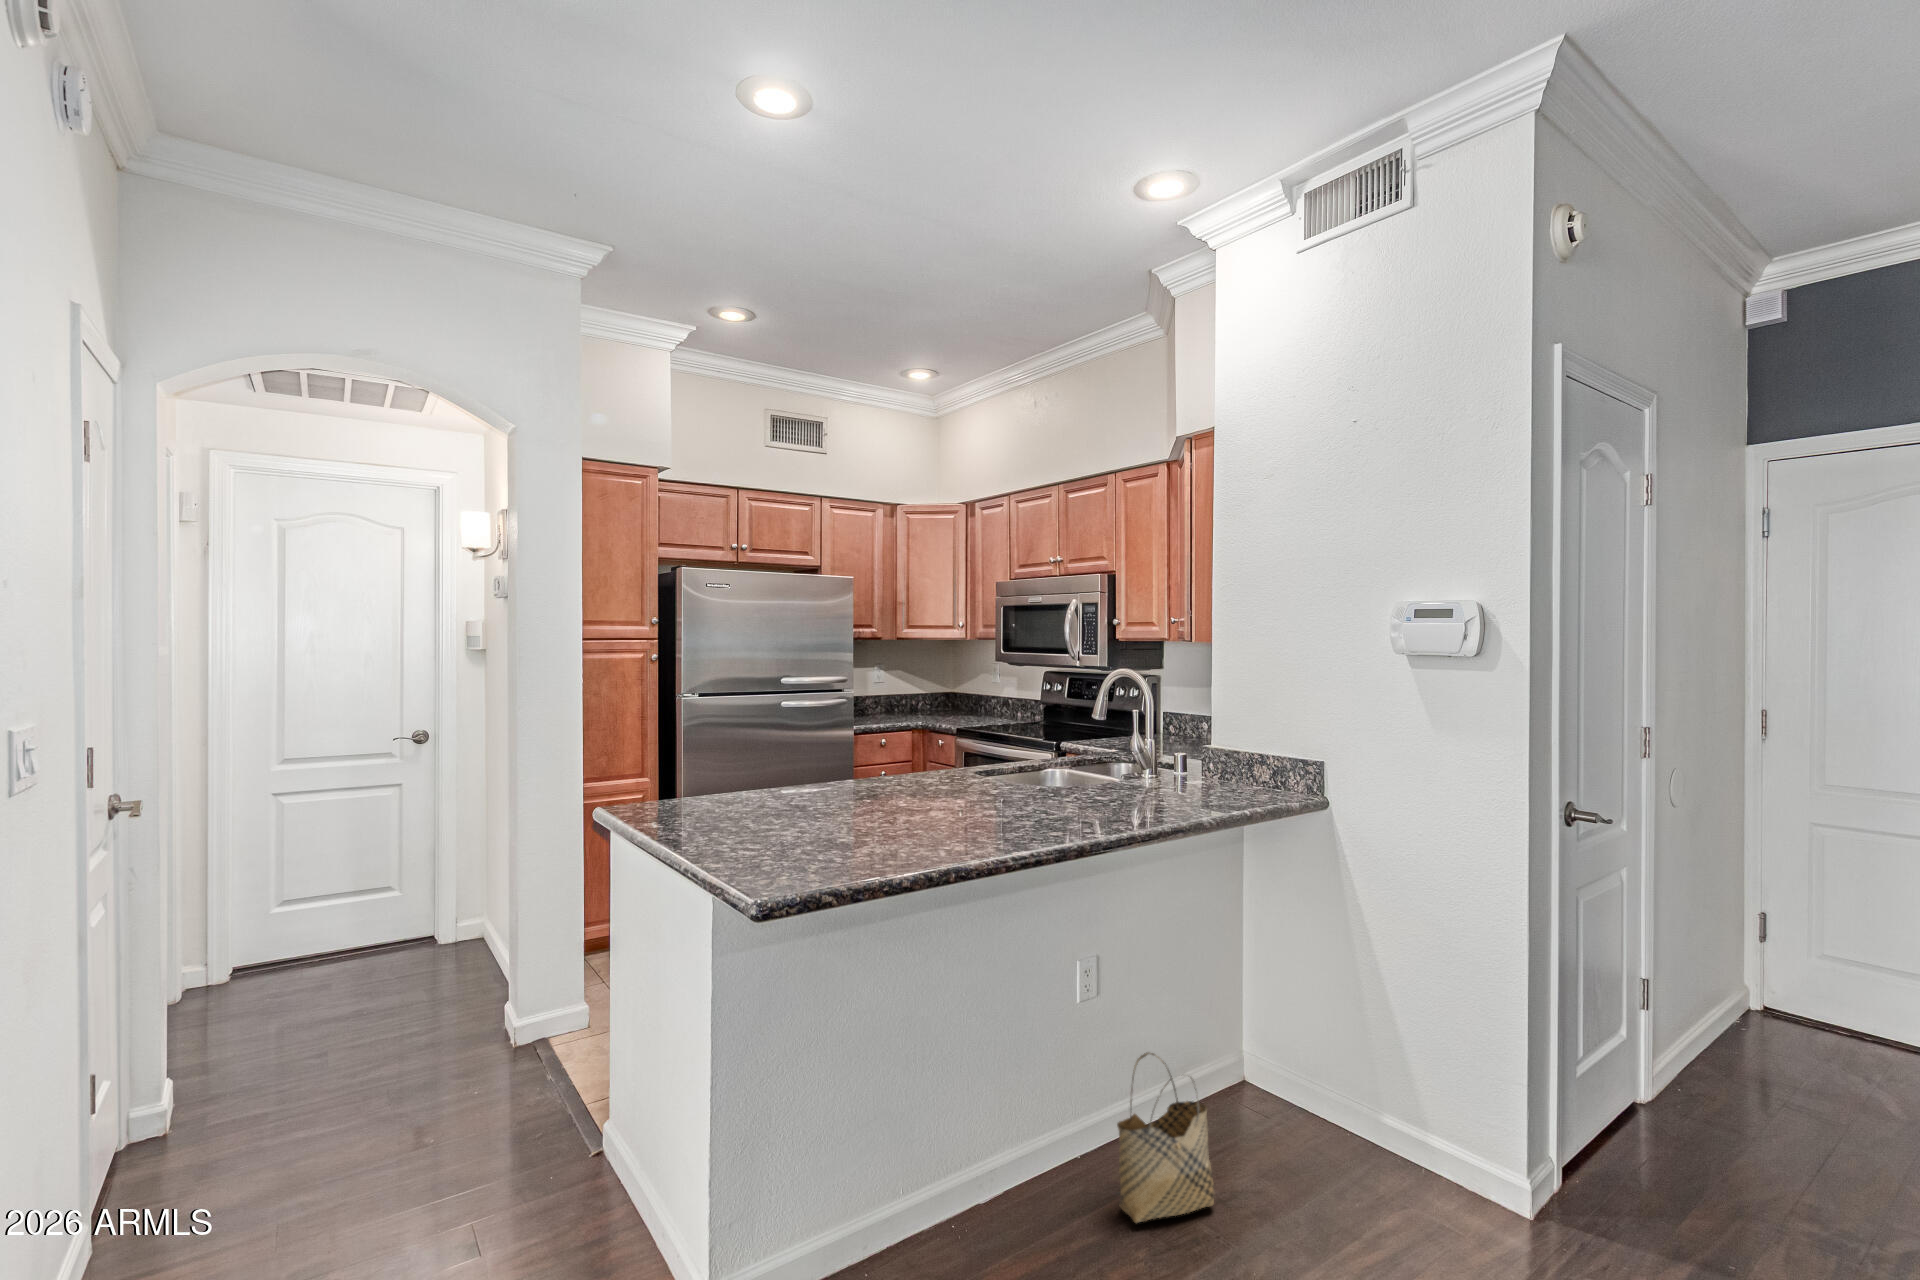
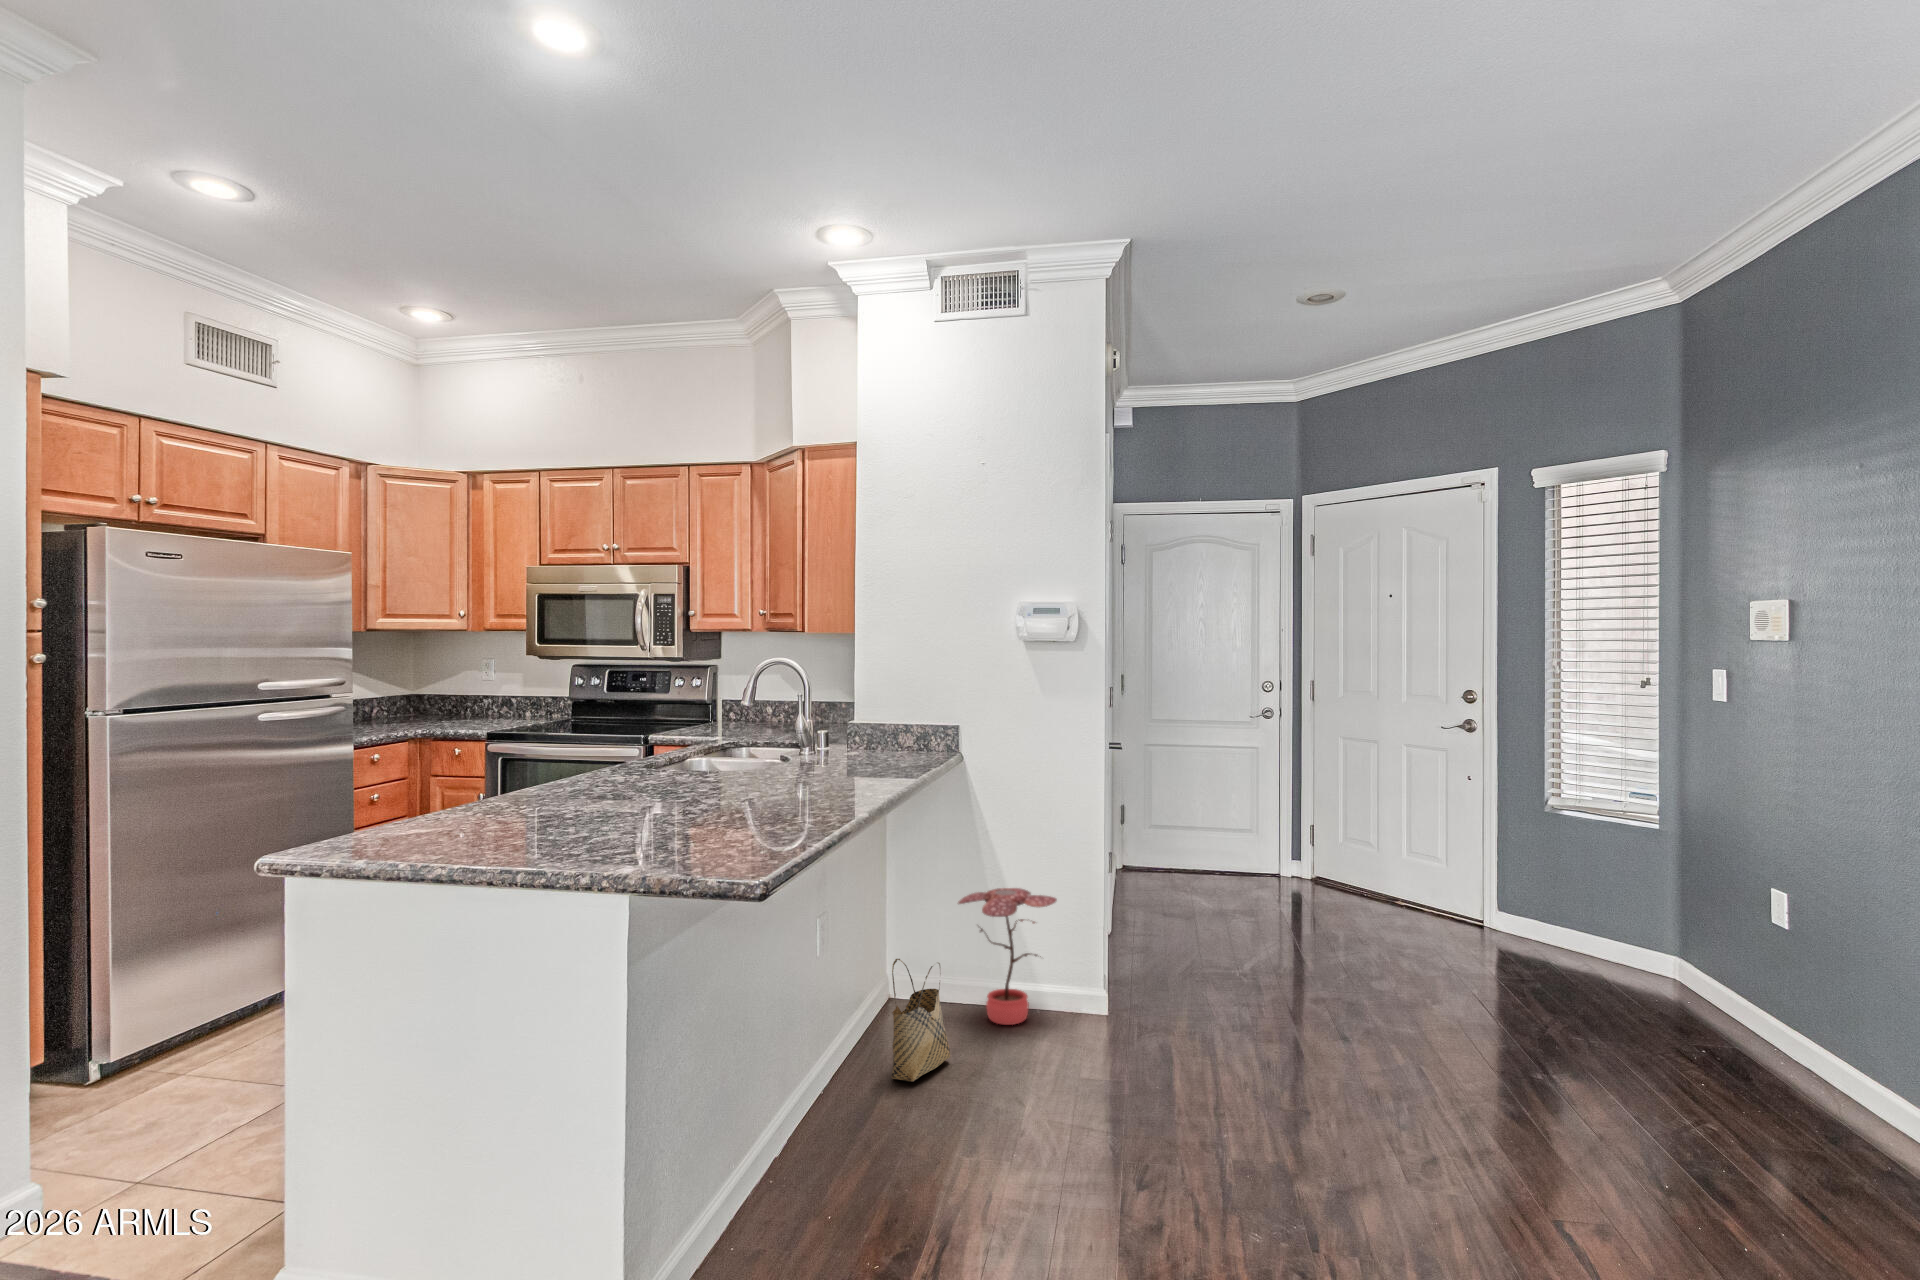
potted plant: none [1284,987,1424,1188] -> present [958,888,1057,1025]

